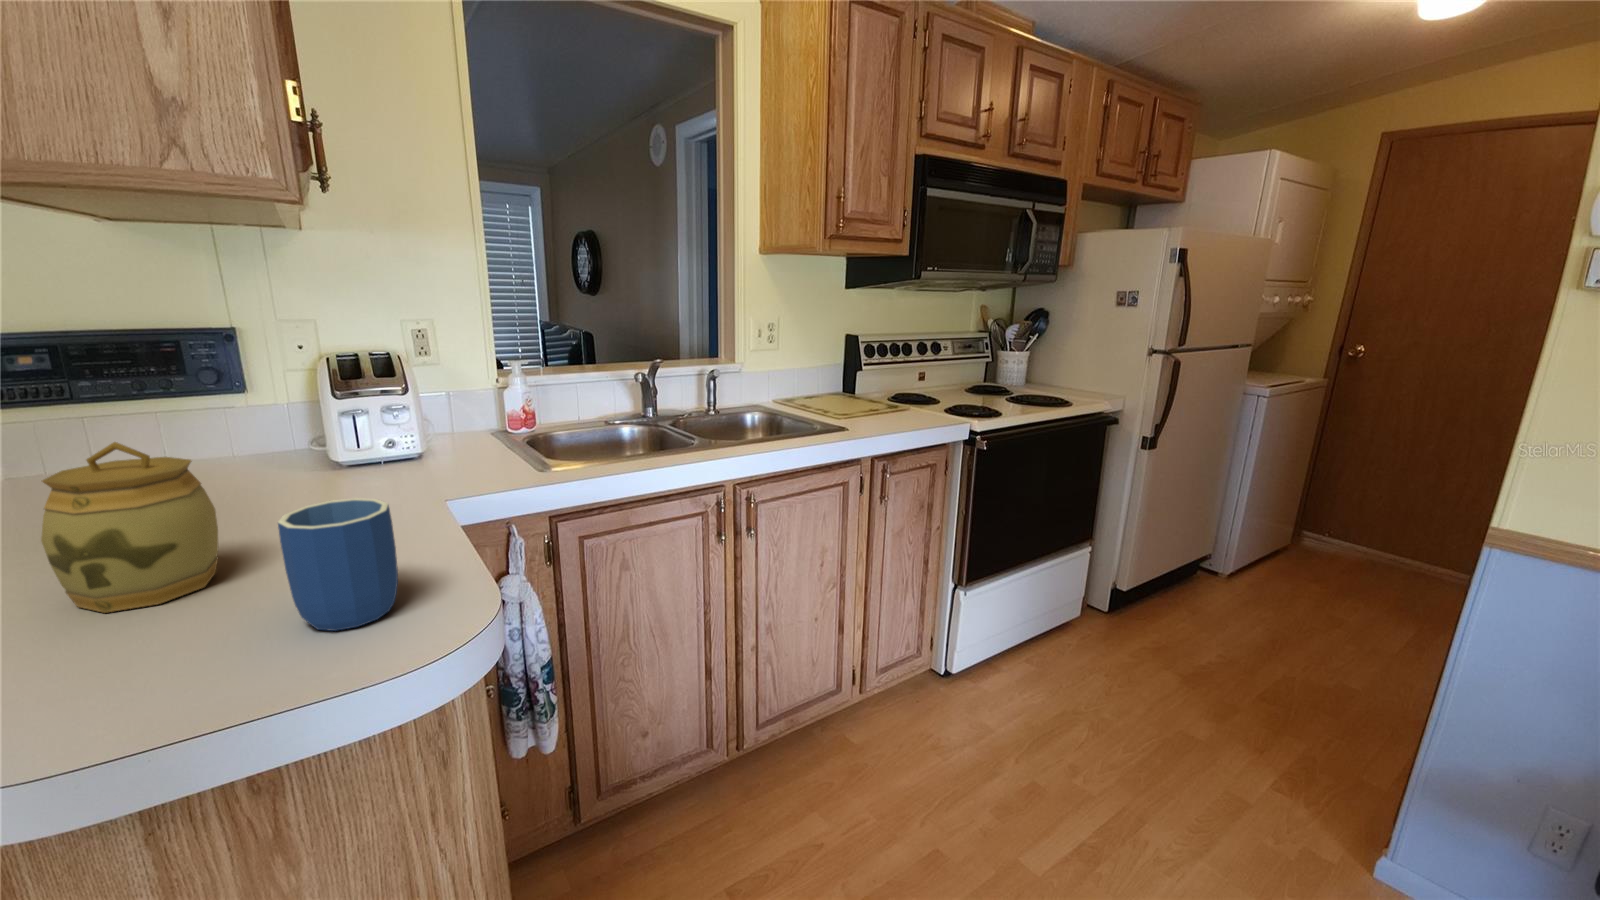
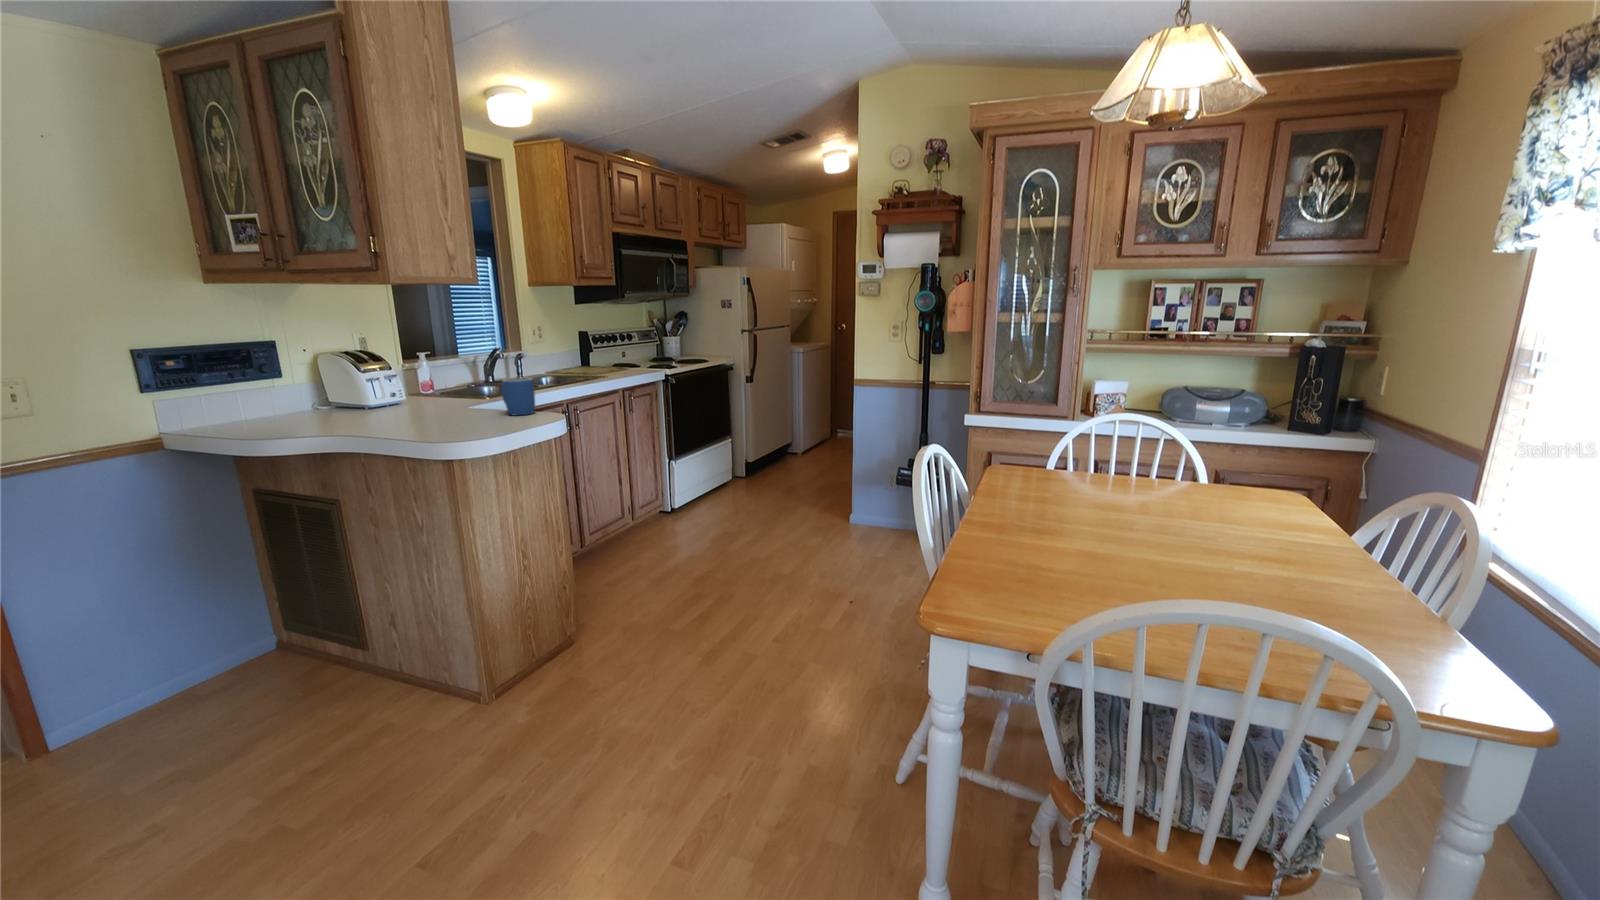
jar: present [41,442,218,613] -> none [402,366,451,424]

